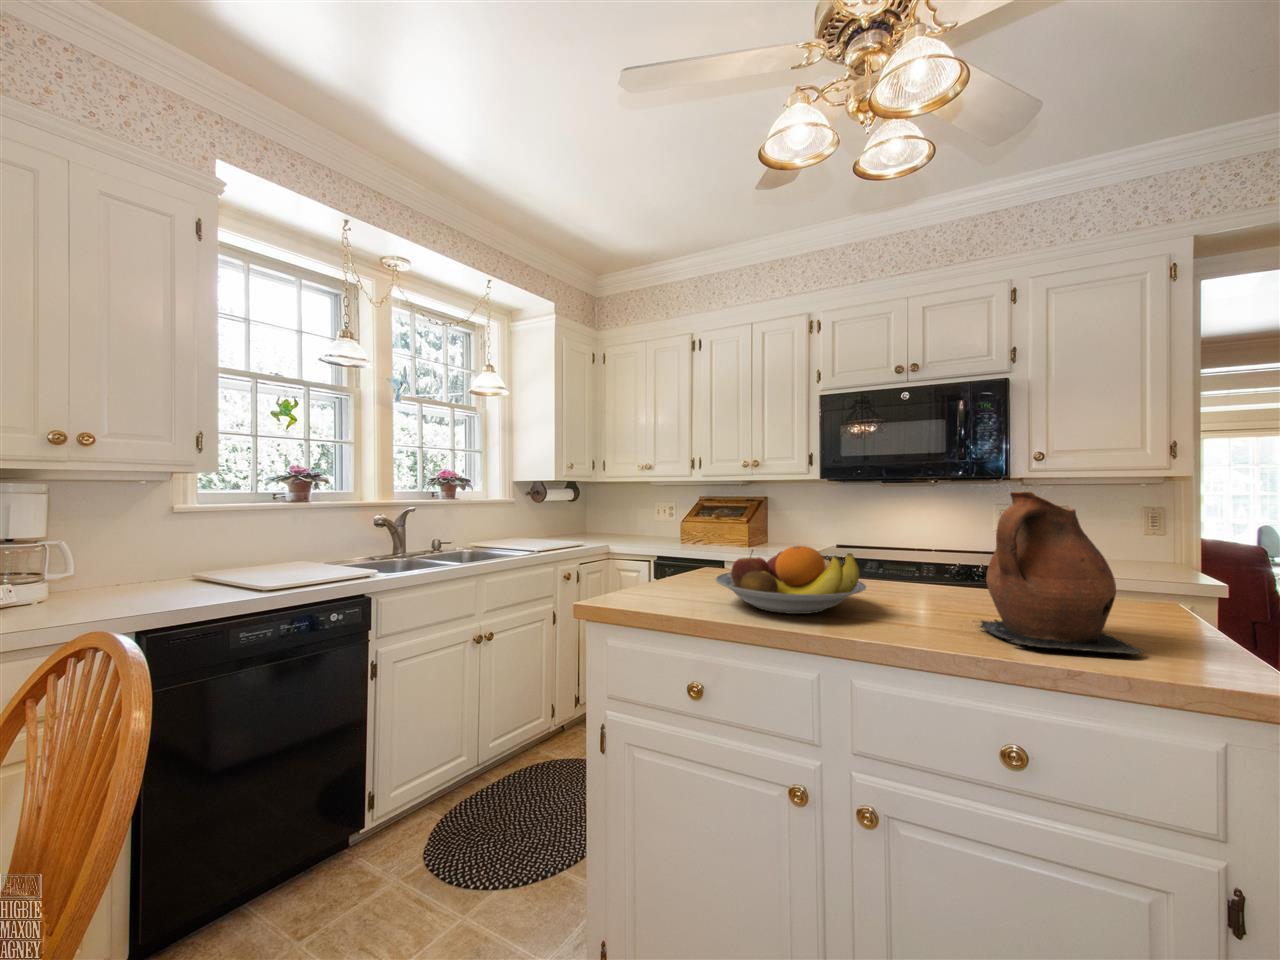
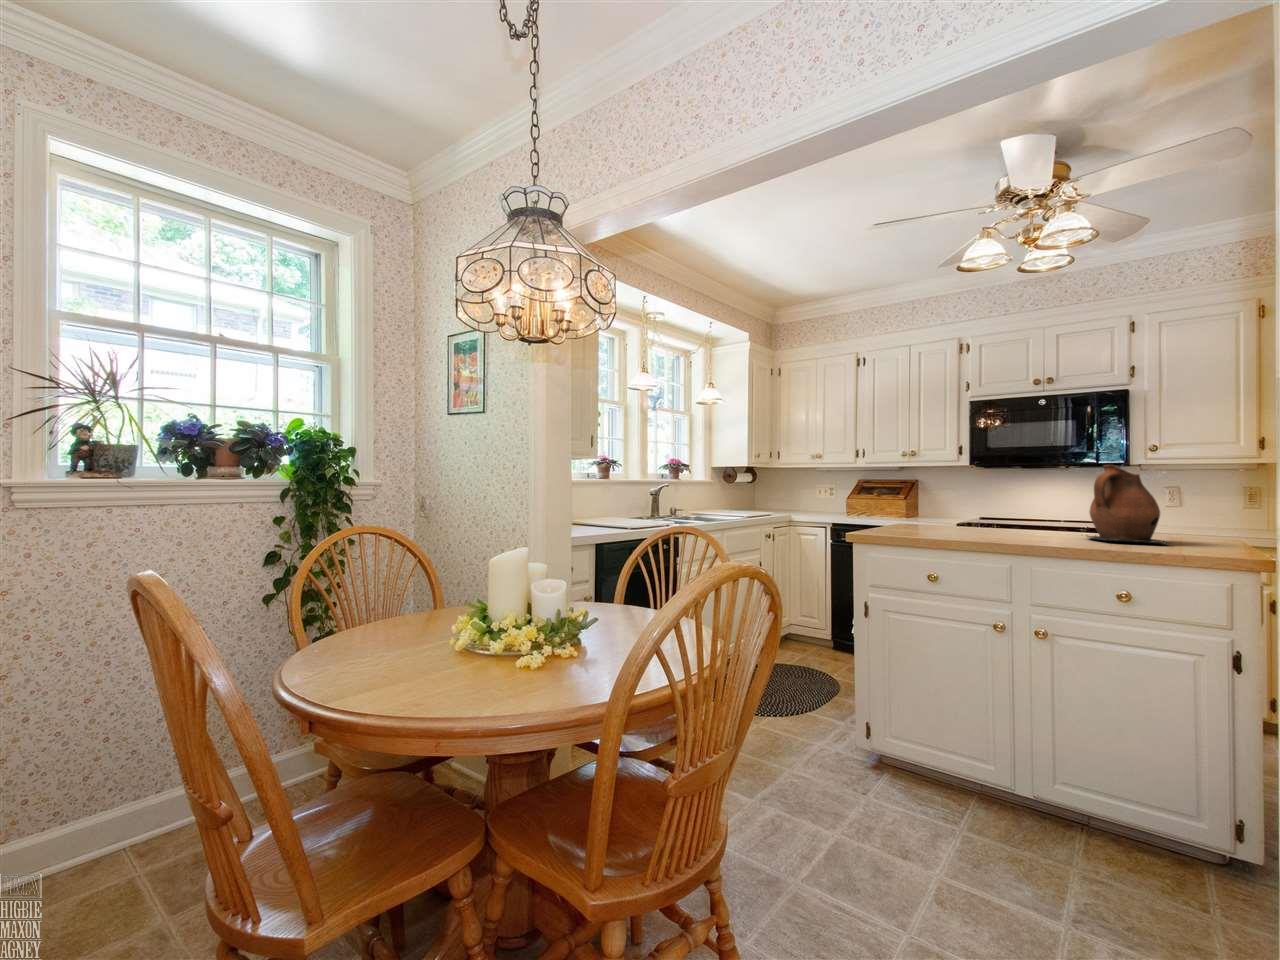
fruit bowl: present [715,546,866,614] -> none [924,497,1018,533]

